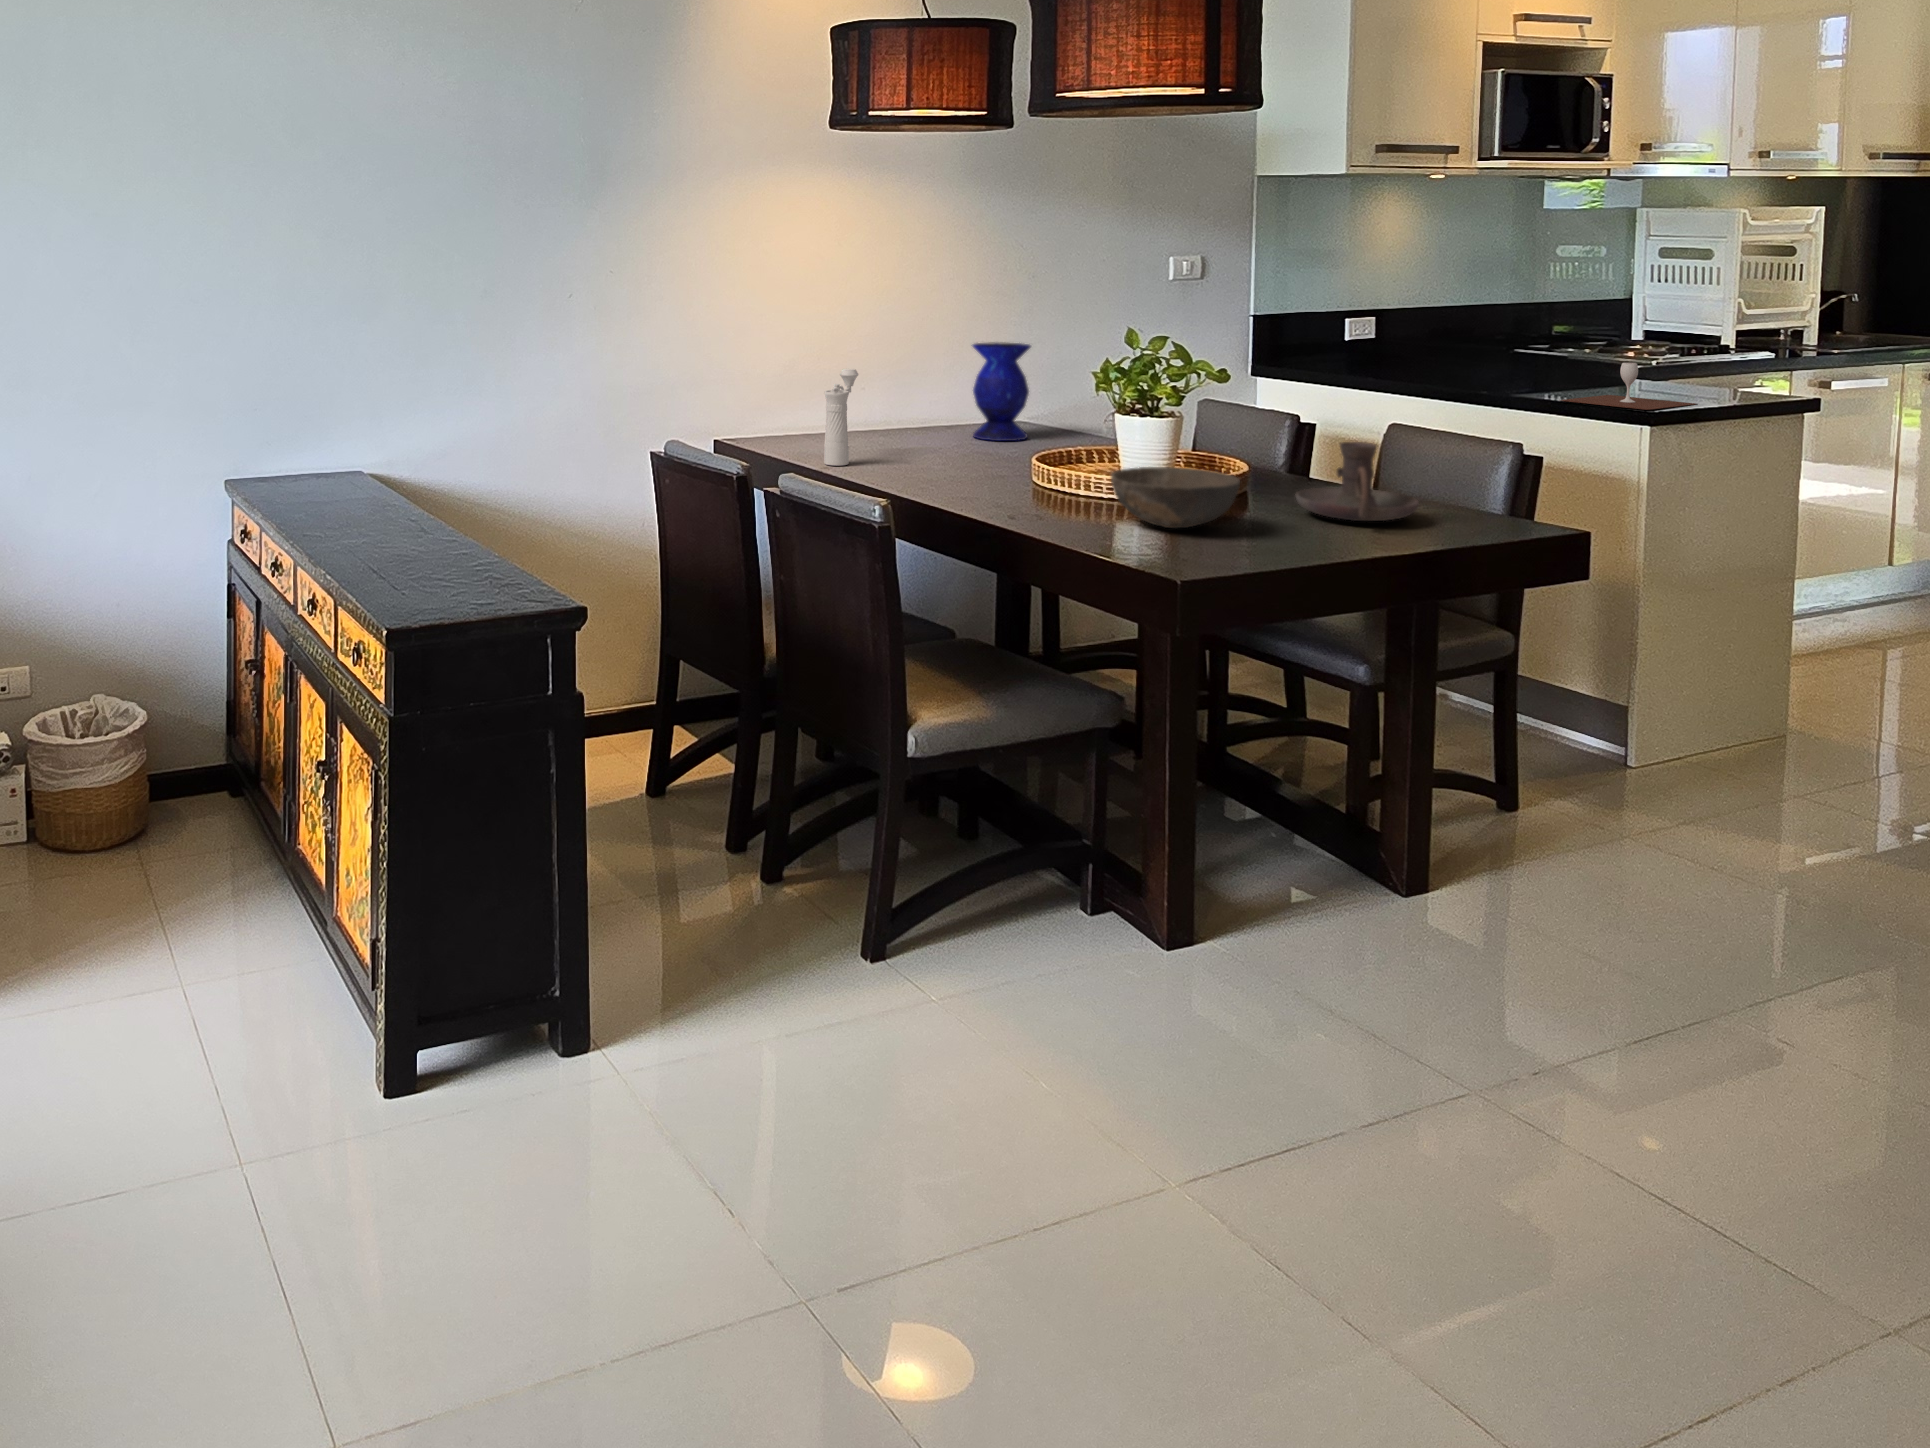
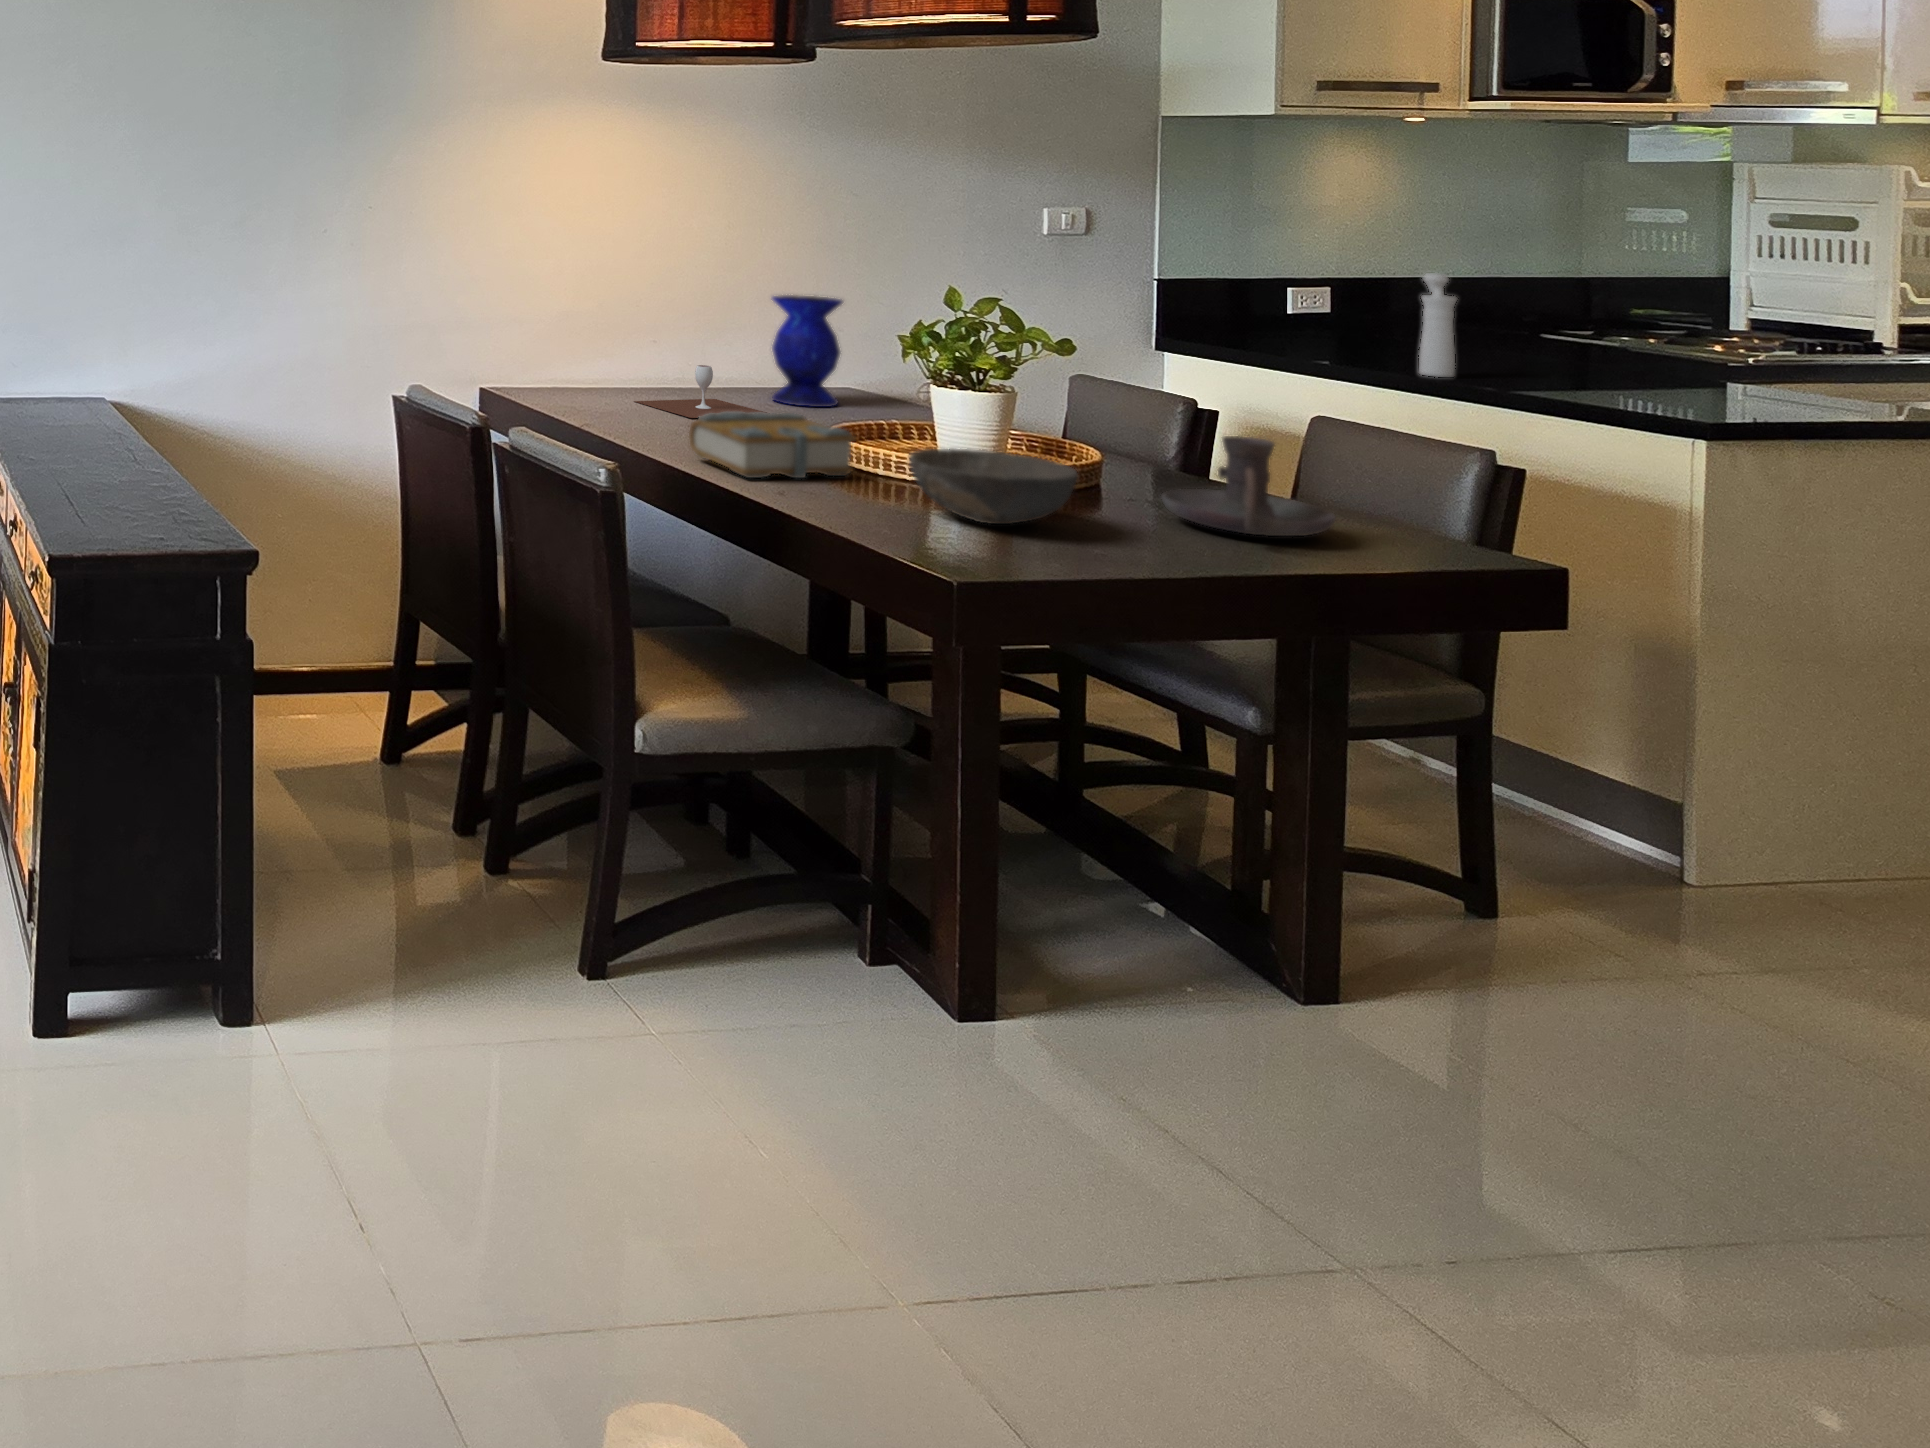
wine glass: present [1560,362,1696,410] -> present [634,365,767,418]
pepper mill: present [824,369,858,466] -> present [1419,273,1456,377]
book: none [924,446,1062,506] -> present [689,412,855,478]

